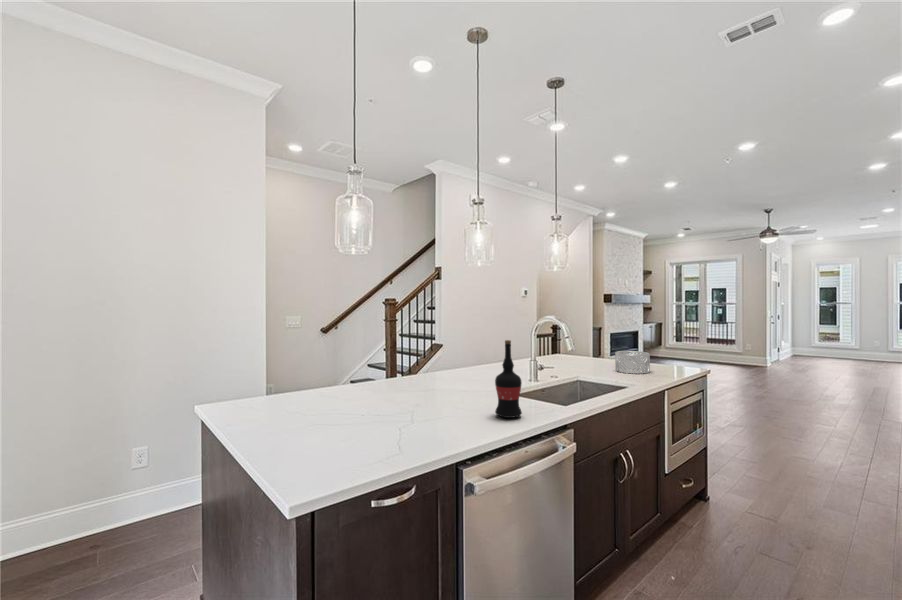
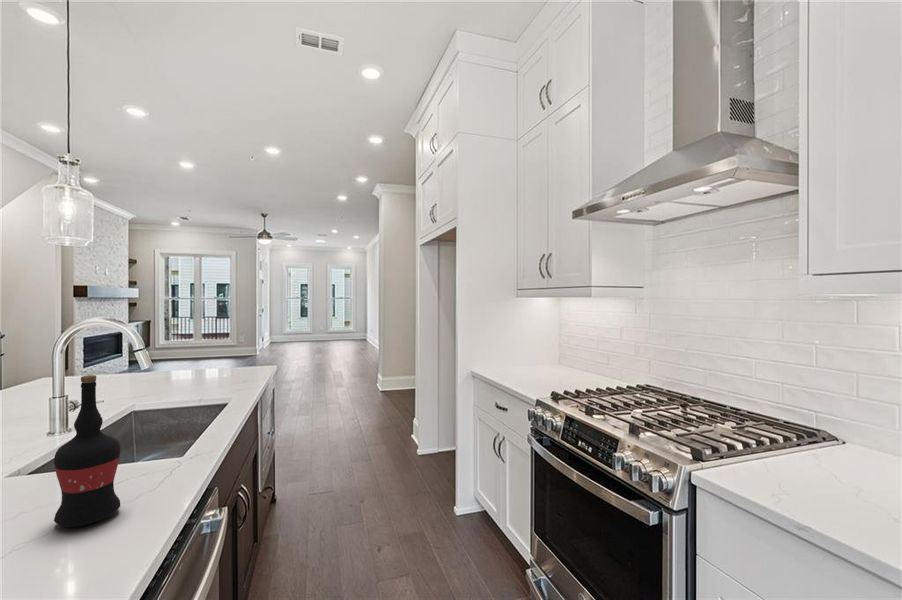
decorative bowl: present [615,351,650,374] -> none [179,360,225,390]

